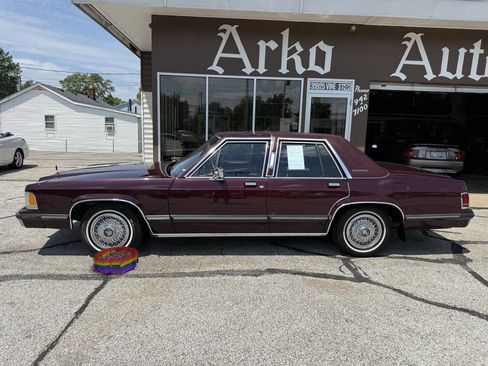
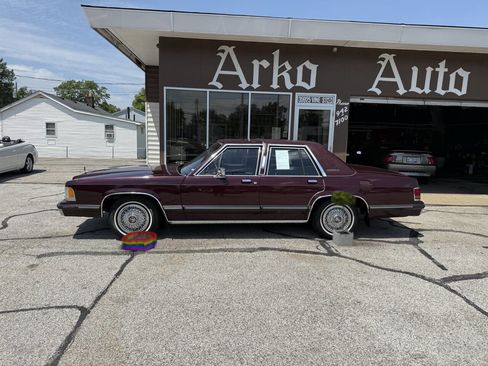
potted tree: none [357,196,389,266] -> present [331,191,356,246]

